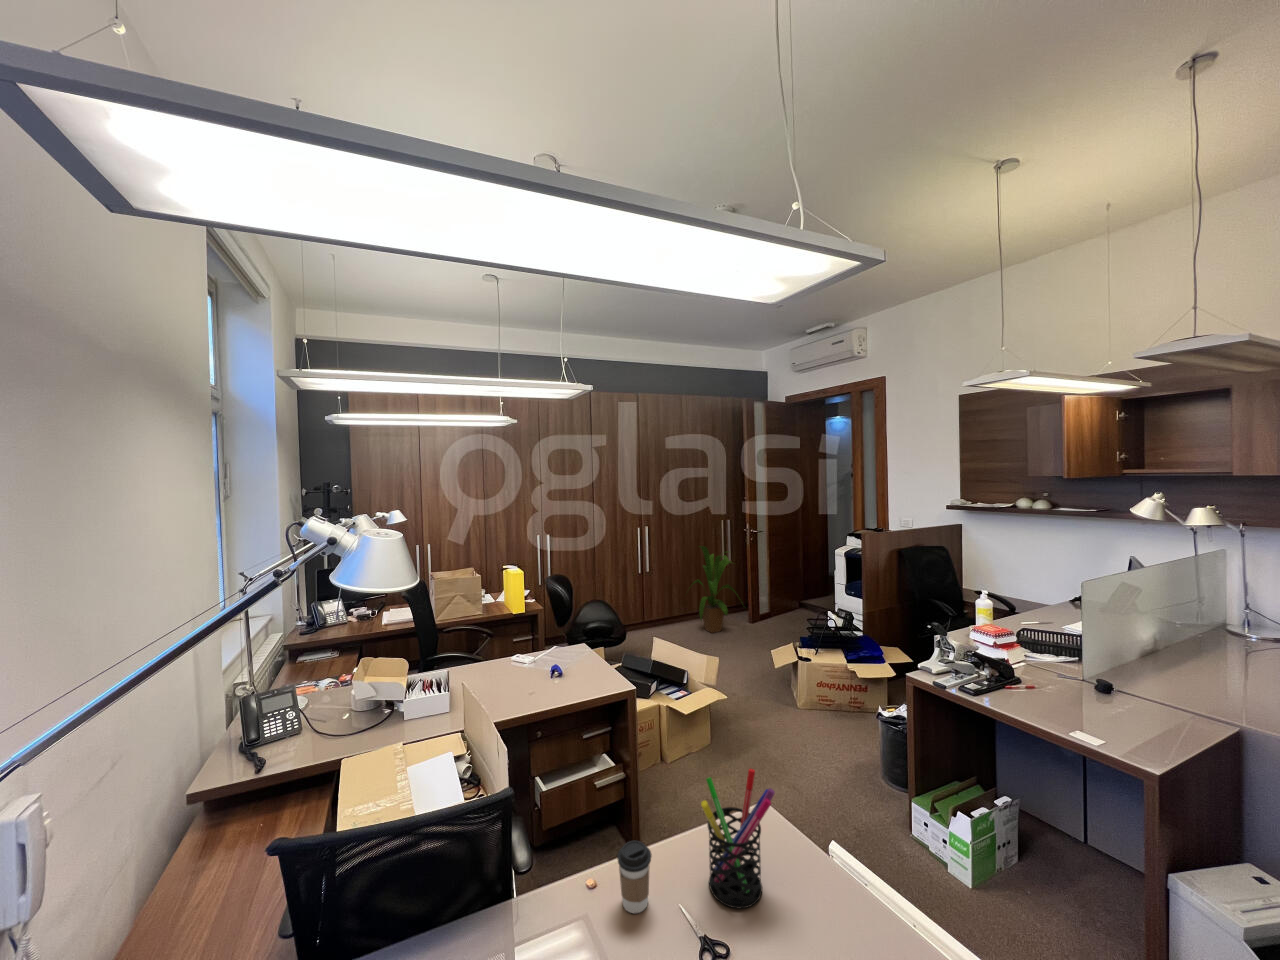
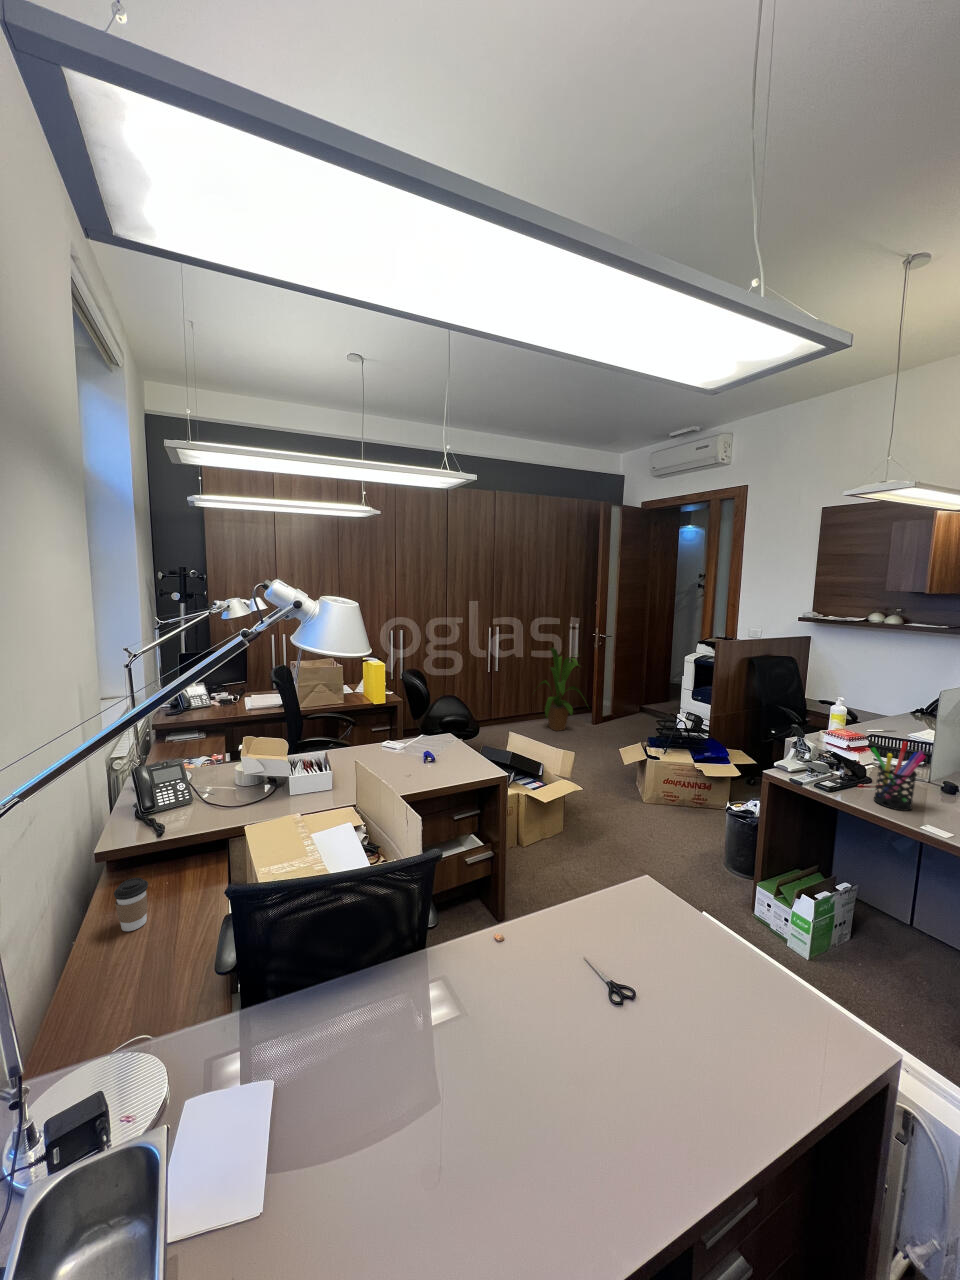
pen holder: present [701,769,775,909] -> present [871,742,926,811]
coffee cup: present [617,841,652,913] -> present [114,878,148,931]

